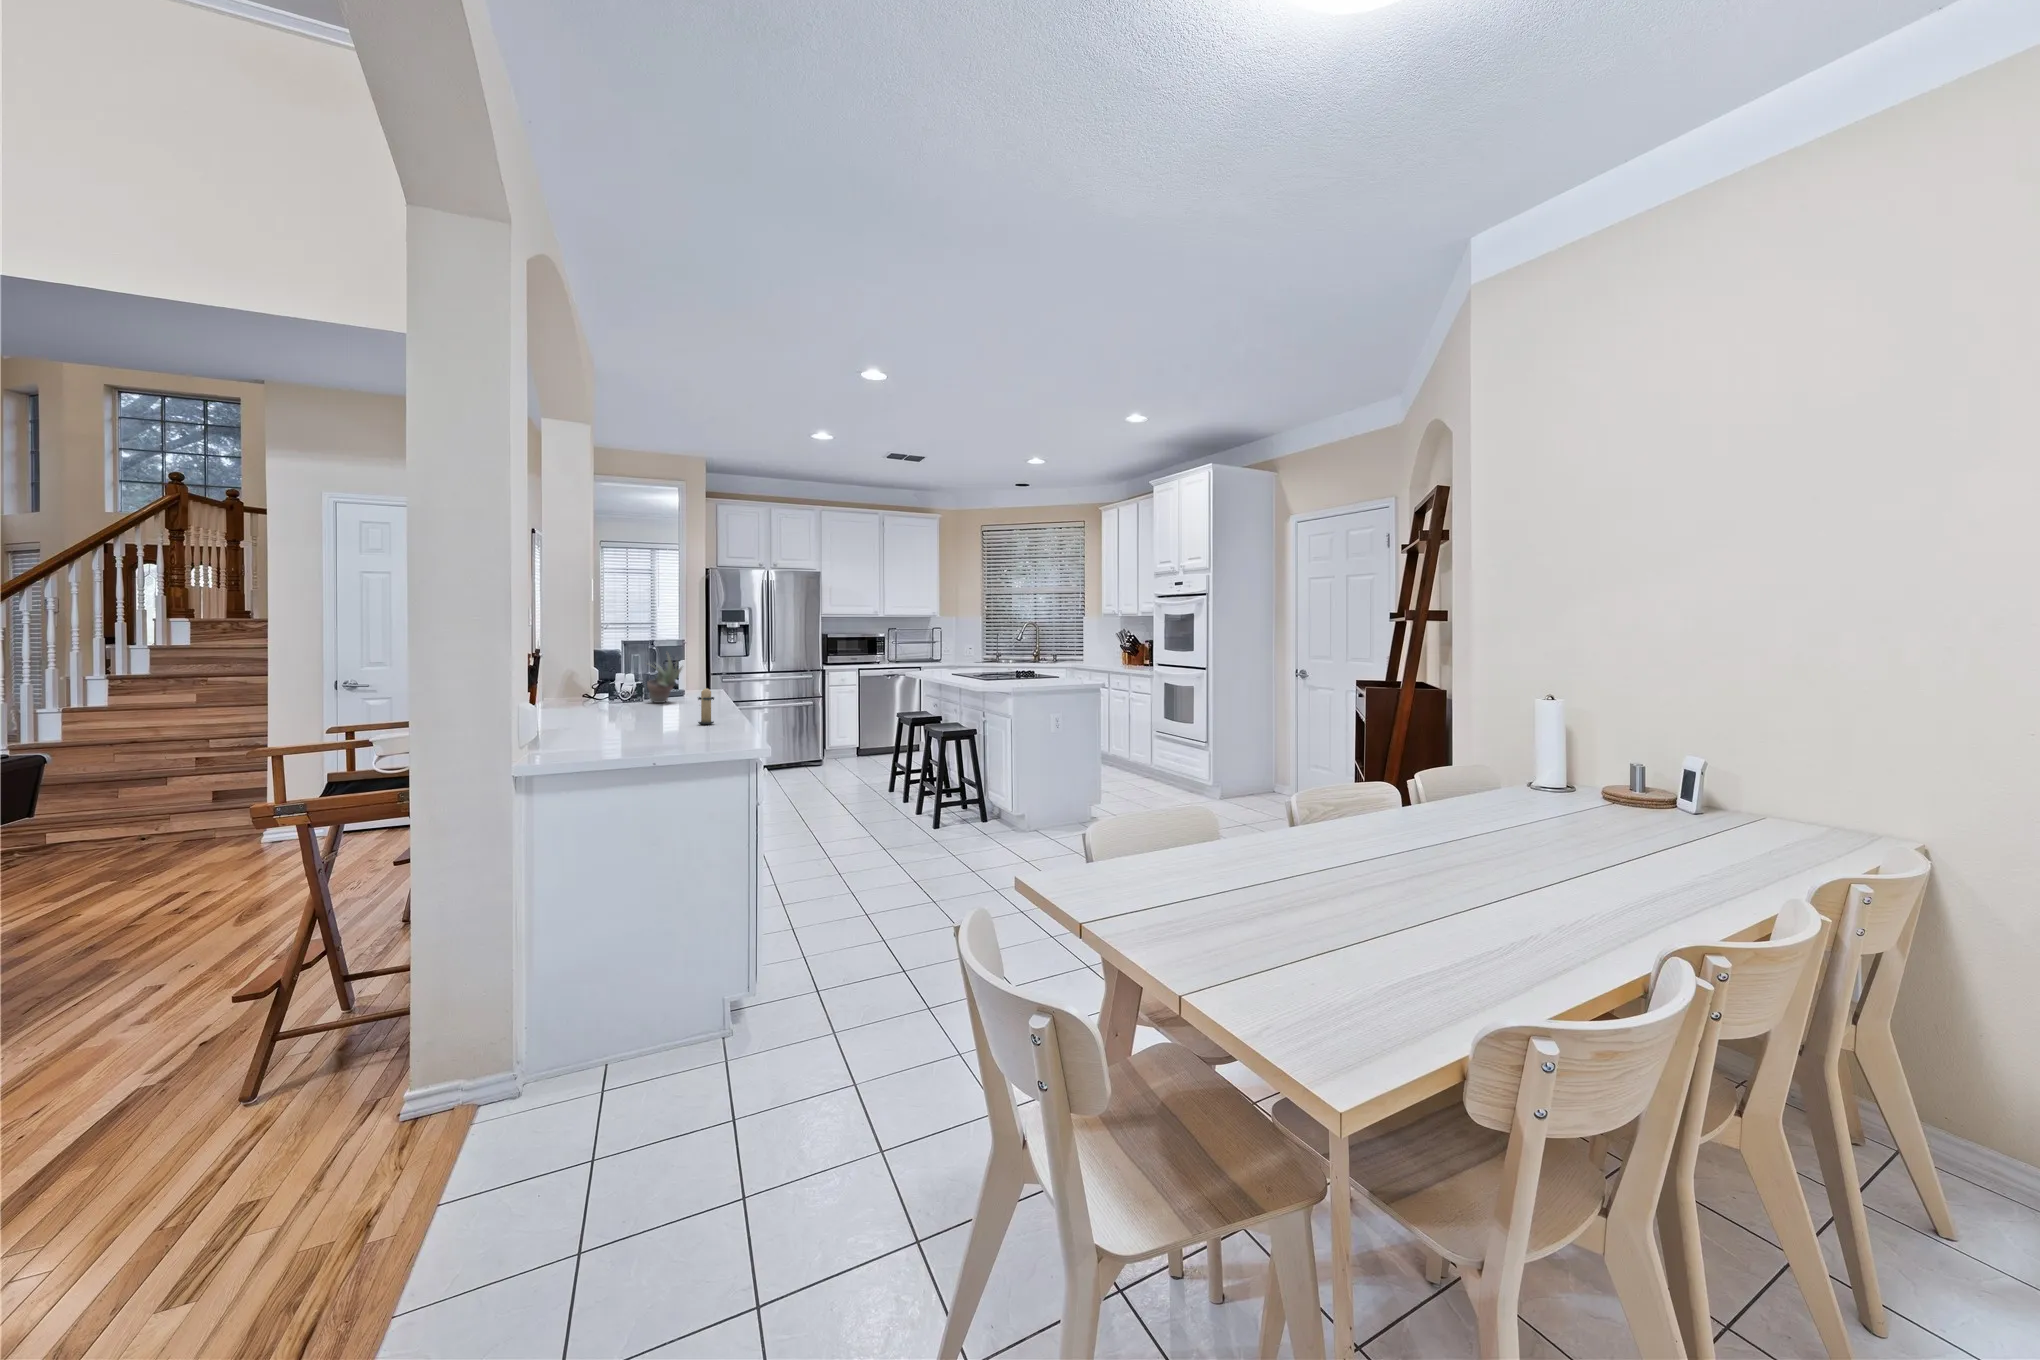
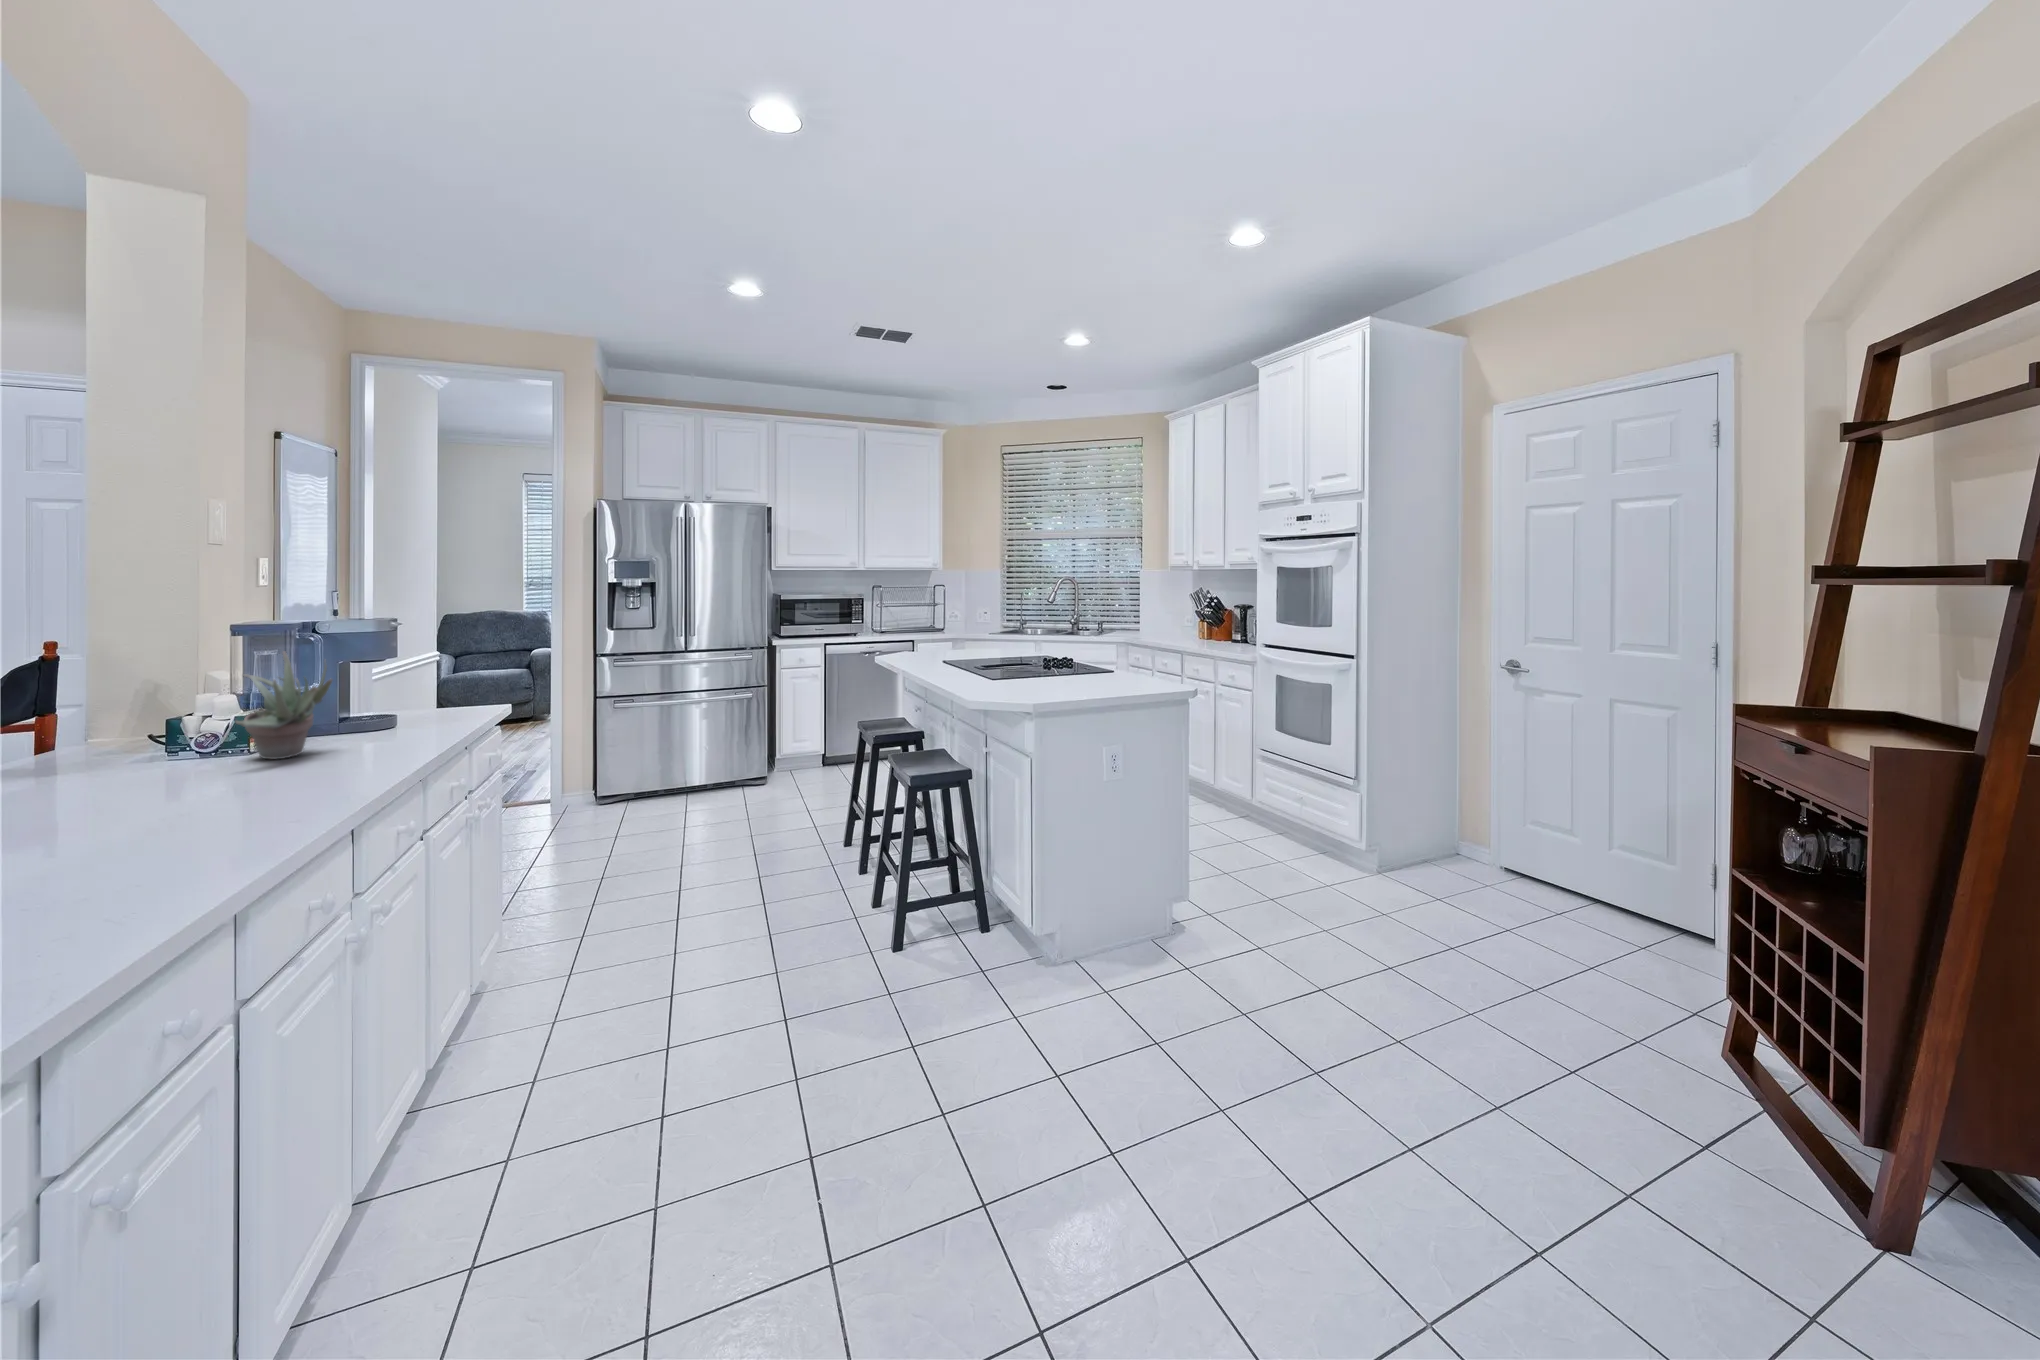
candle: present [698,688,714,724] -> none [75,782,162,899]

